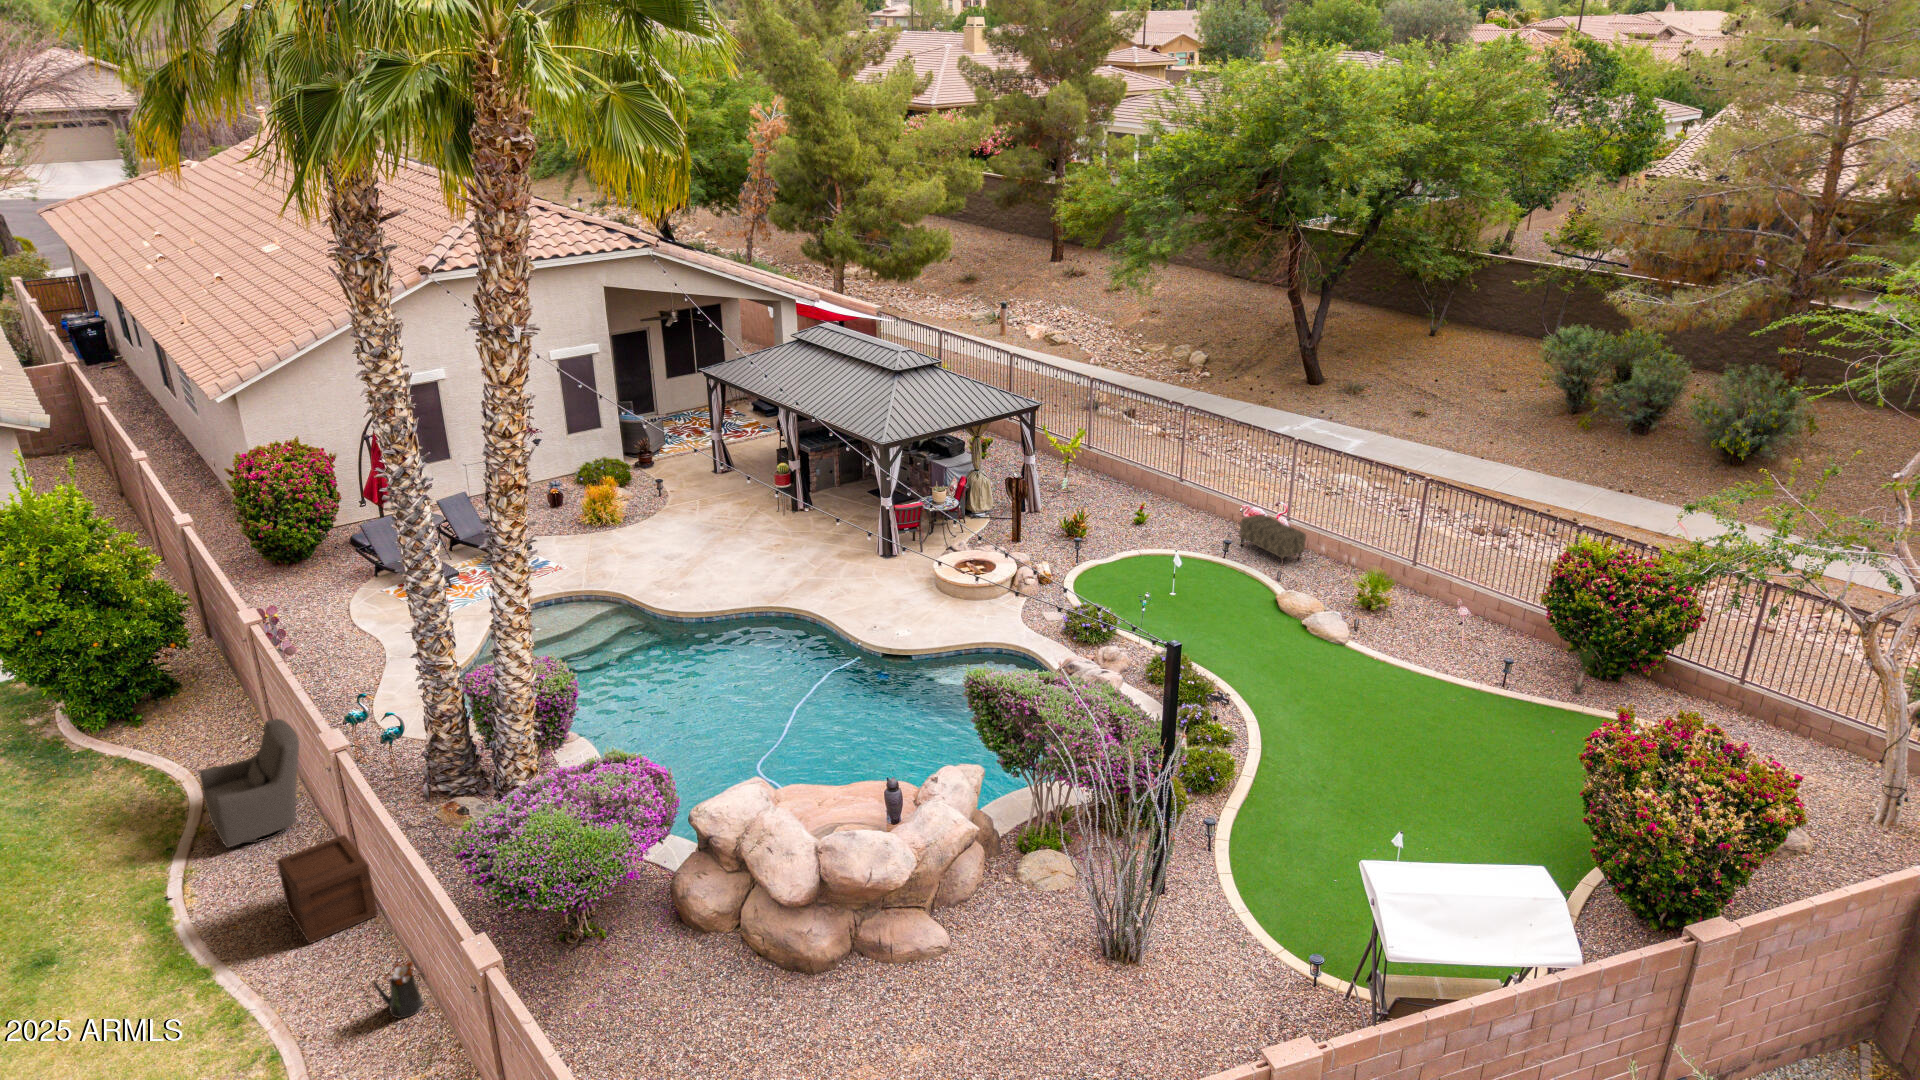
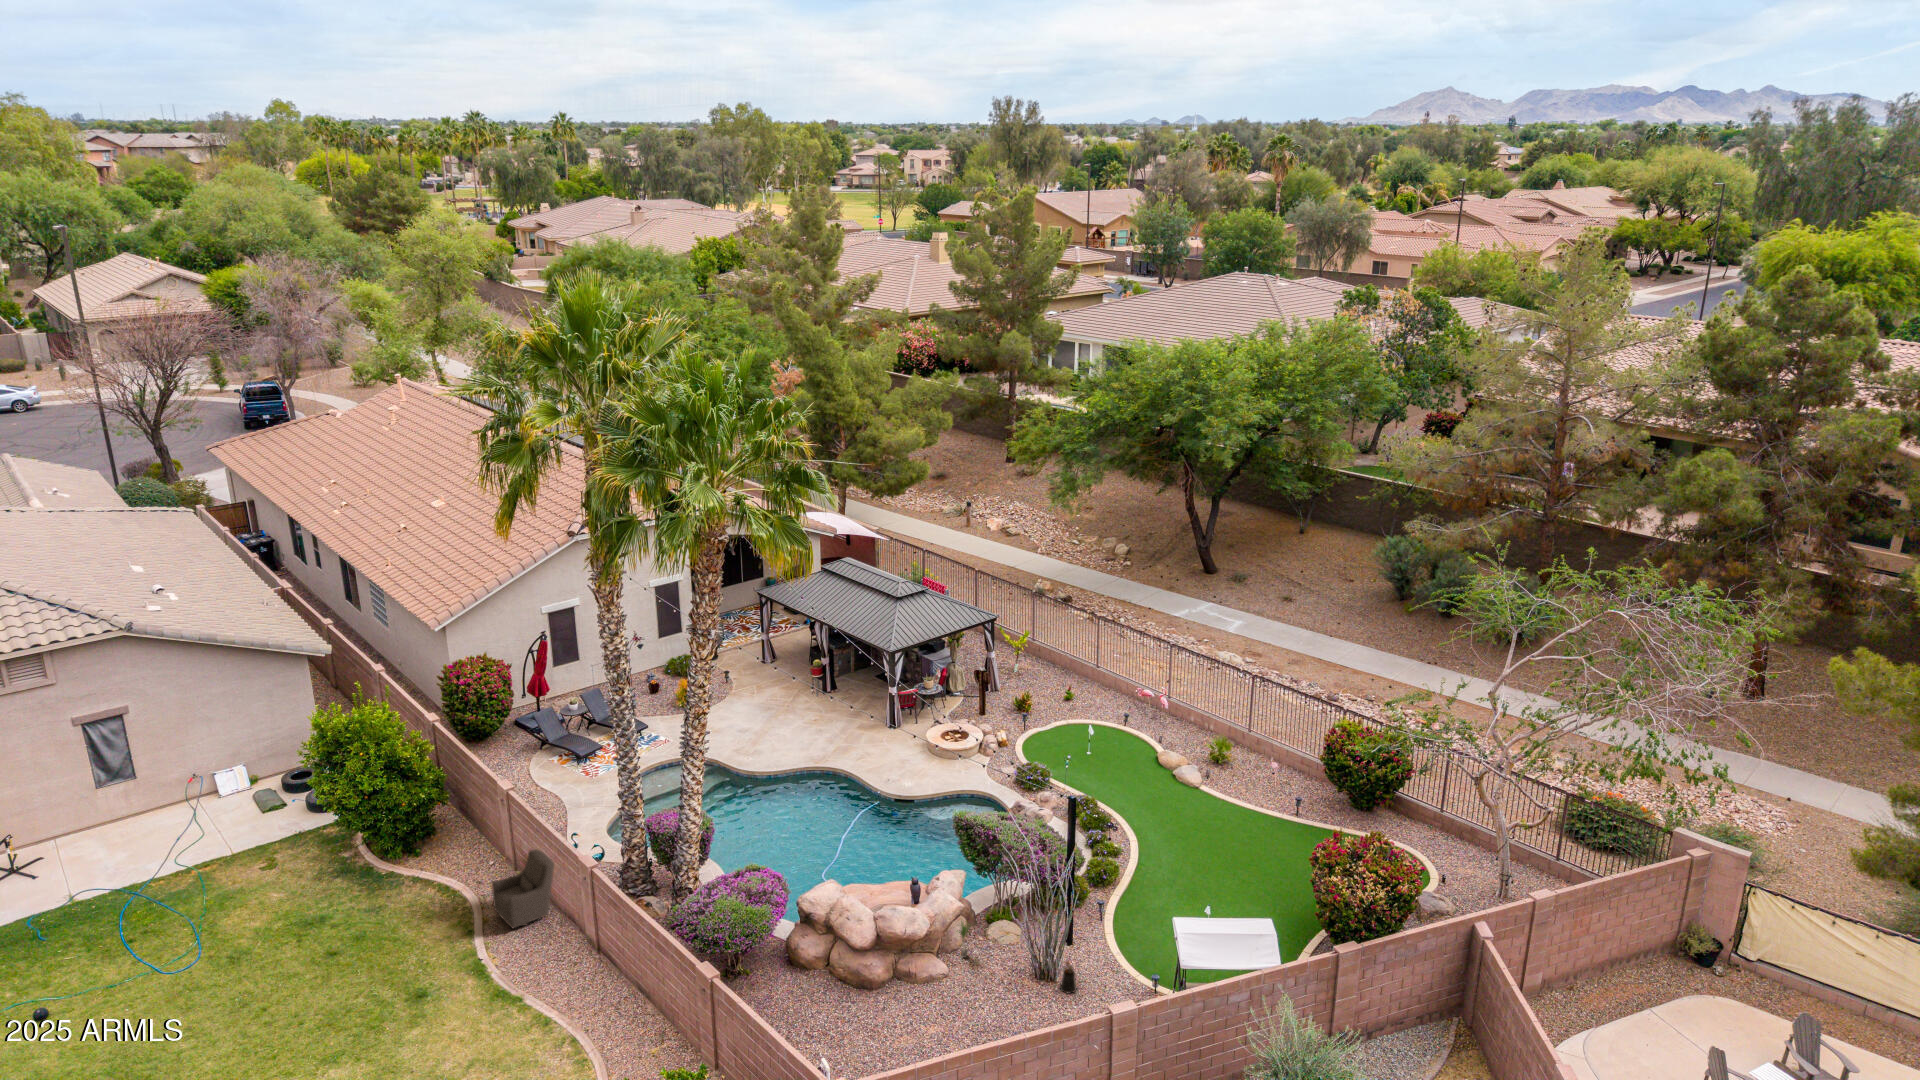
bench: present [1239,515,1306,565] -> none [1136,693,1181,730]
potted plant: present [1574,648,1595,693] -> present [957,921,969,958]
wooden crate: present [277,835,378,943] -> none [558,917,614,981]
watering can: present [374,961,424,1018] -> present [1060,961,1076,994]

